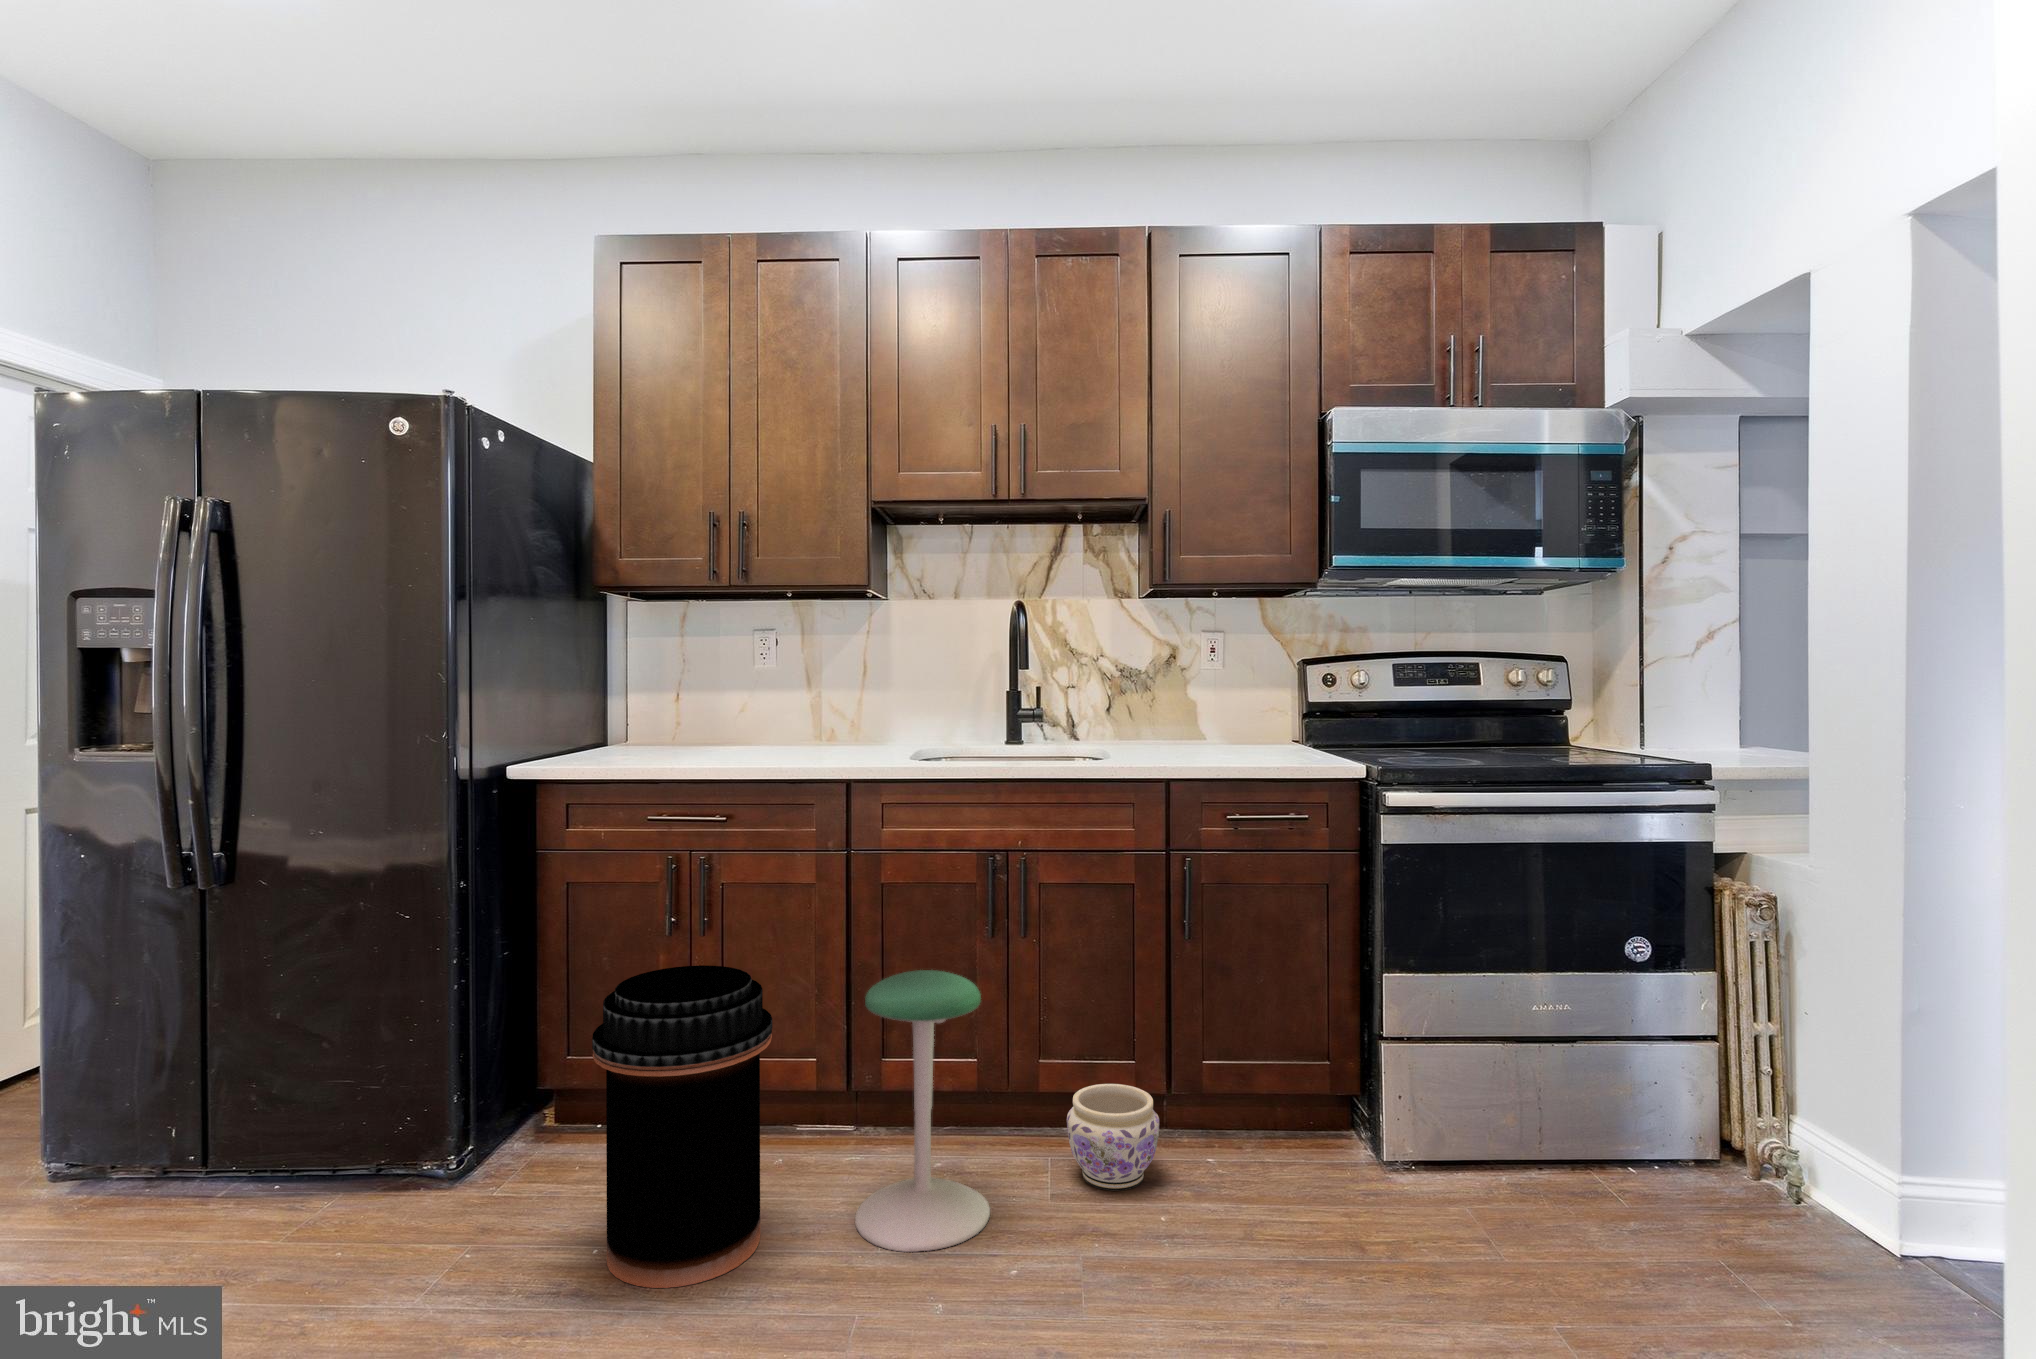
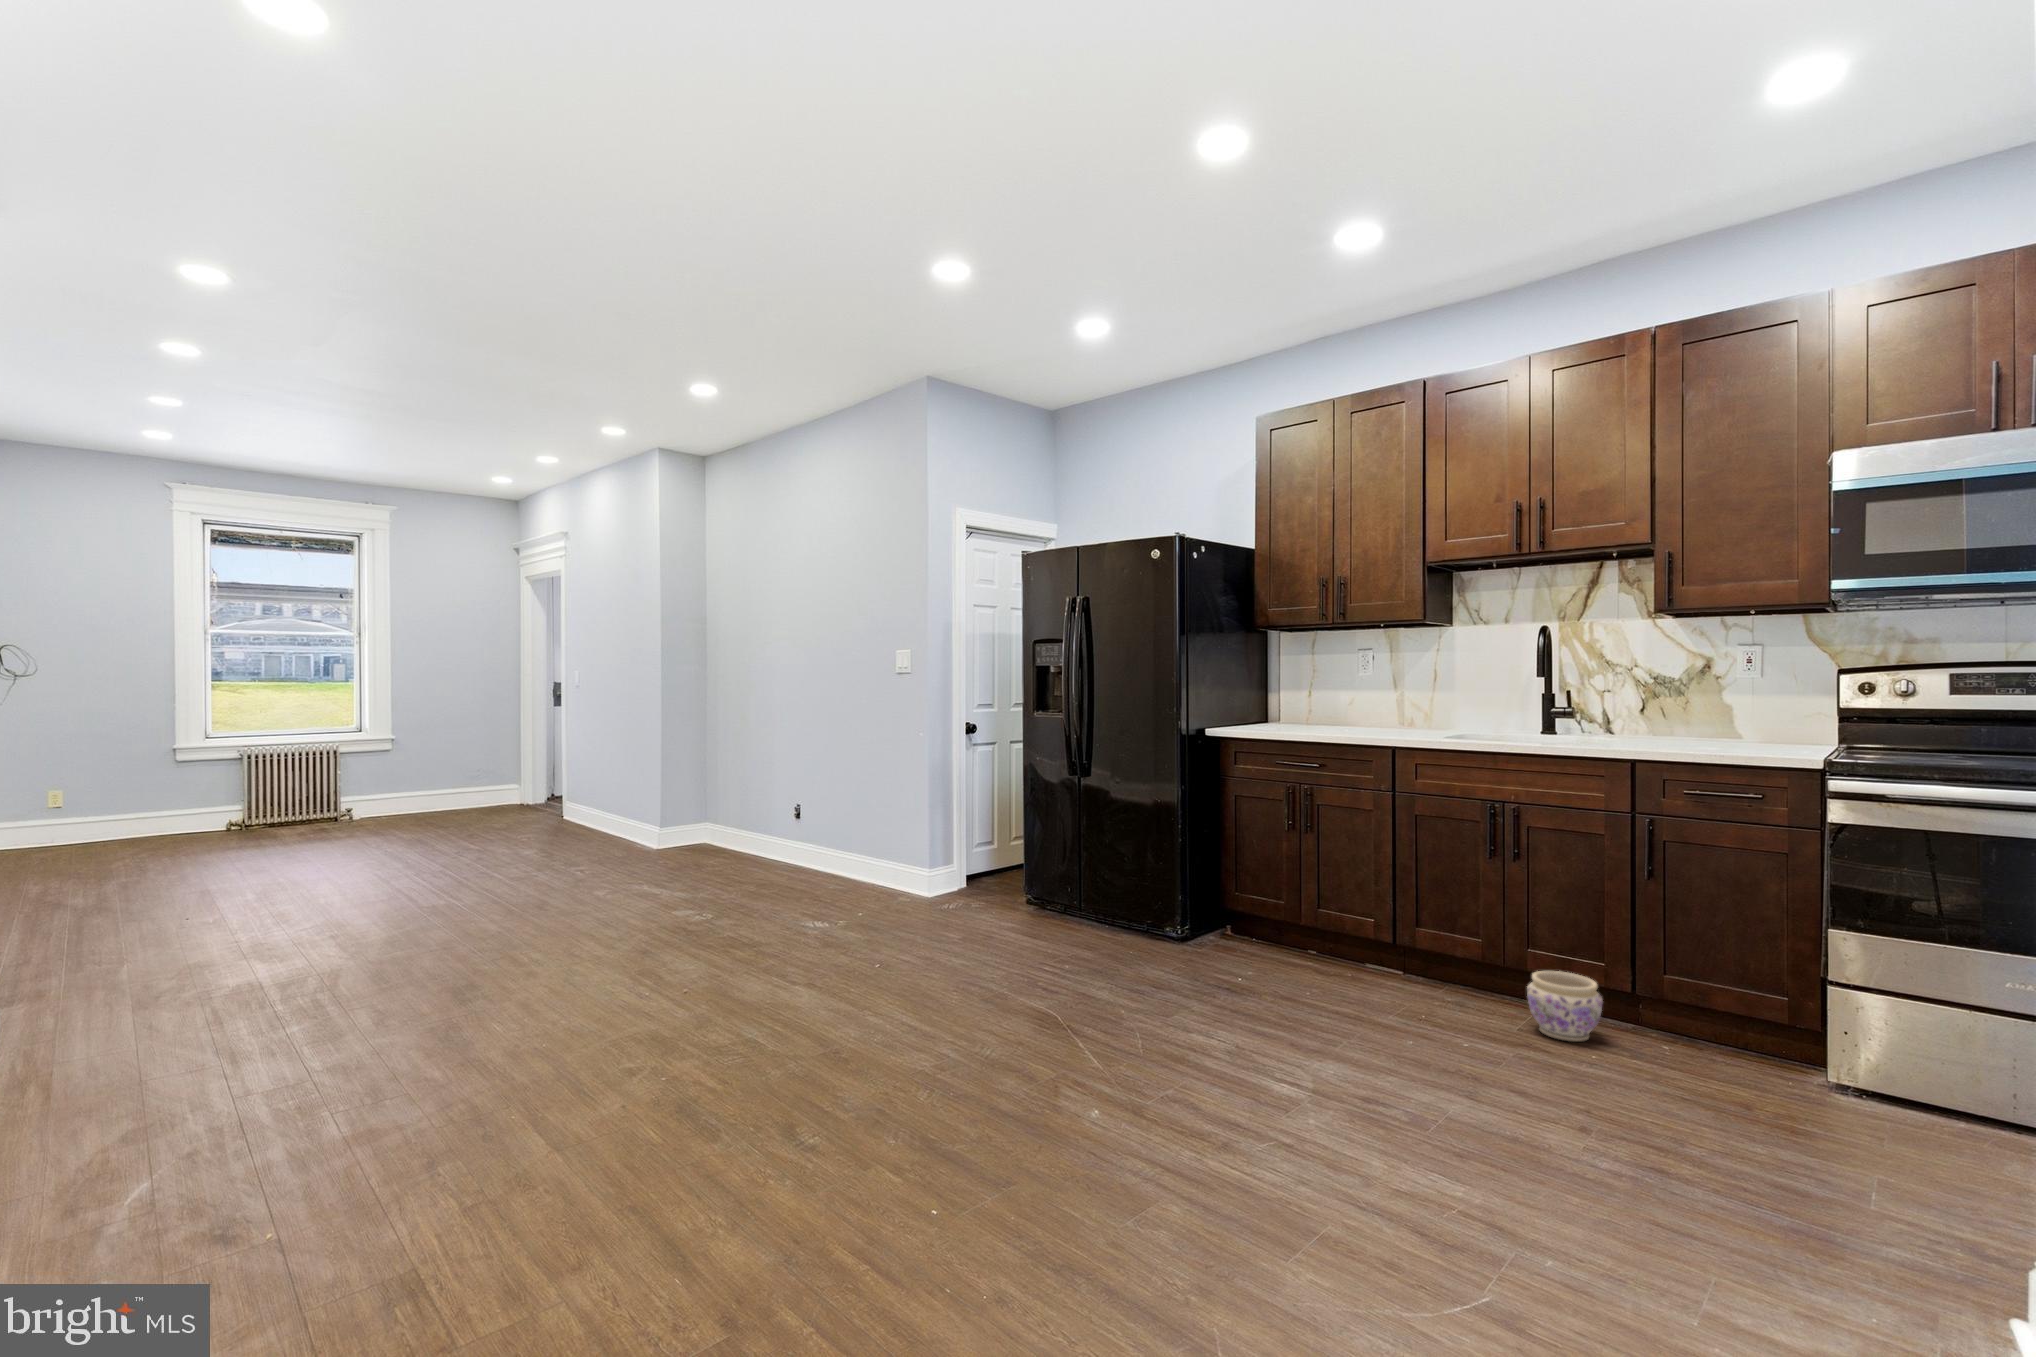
trash can: present [592,965,772,1288] -> none [1223,840,1320,1003]
stool: present [855,970,990,1252] -> none [1367,864,1458,1029]

